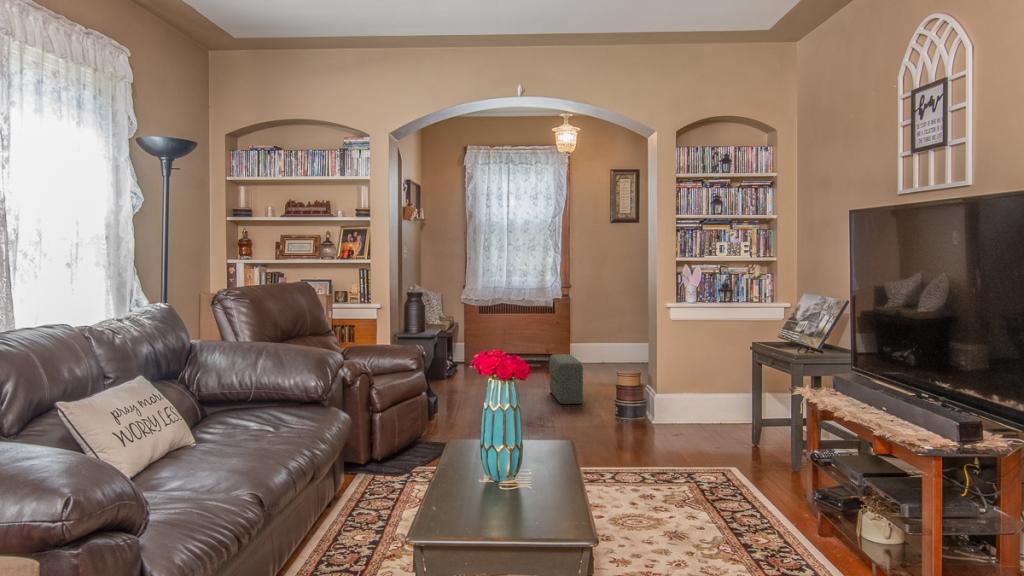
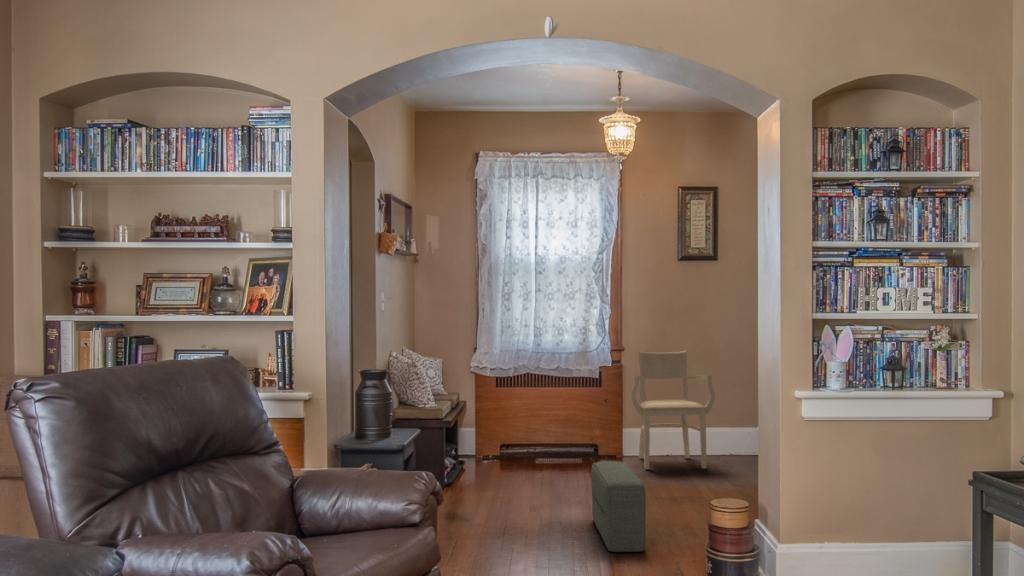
armchair: none [576,287,634,369] -> present [631,351,715,469]

